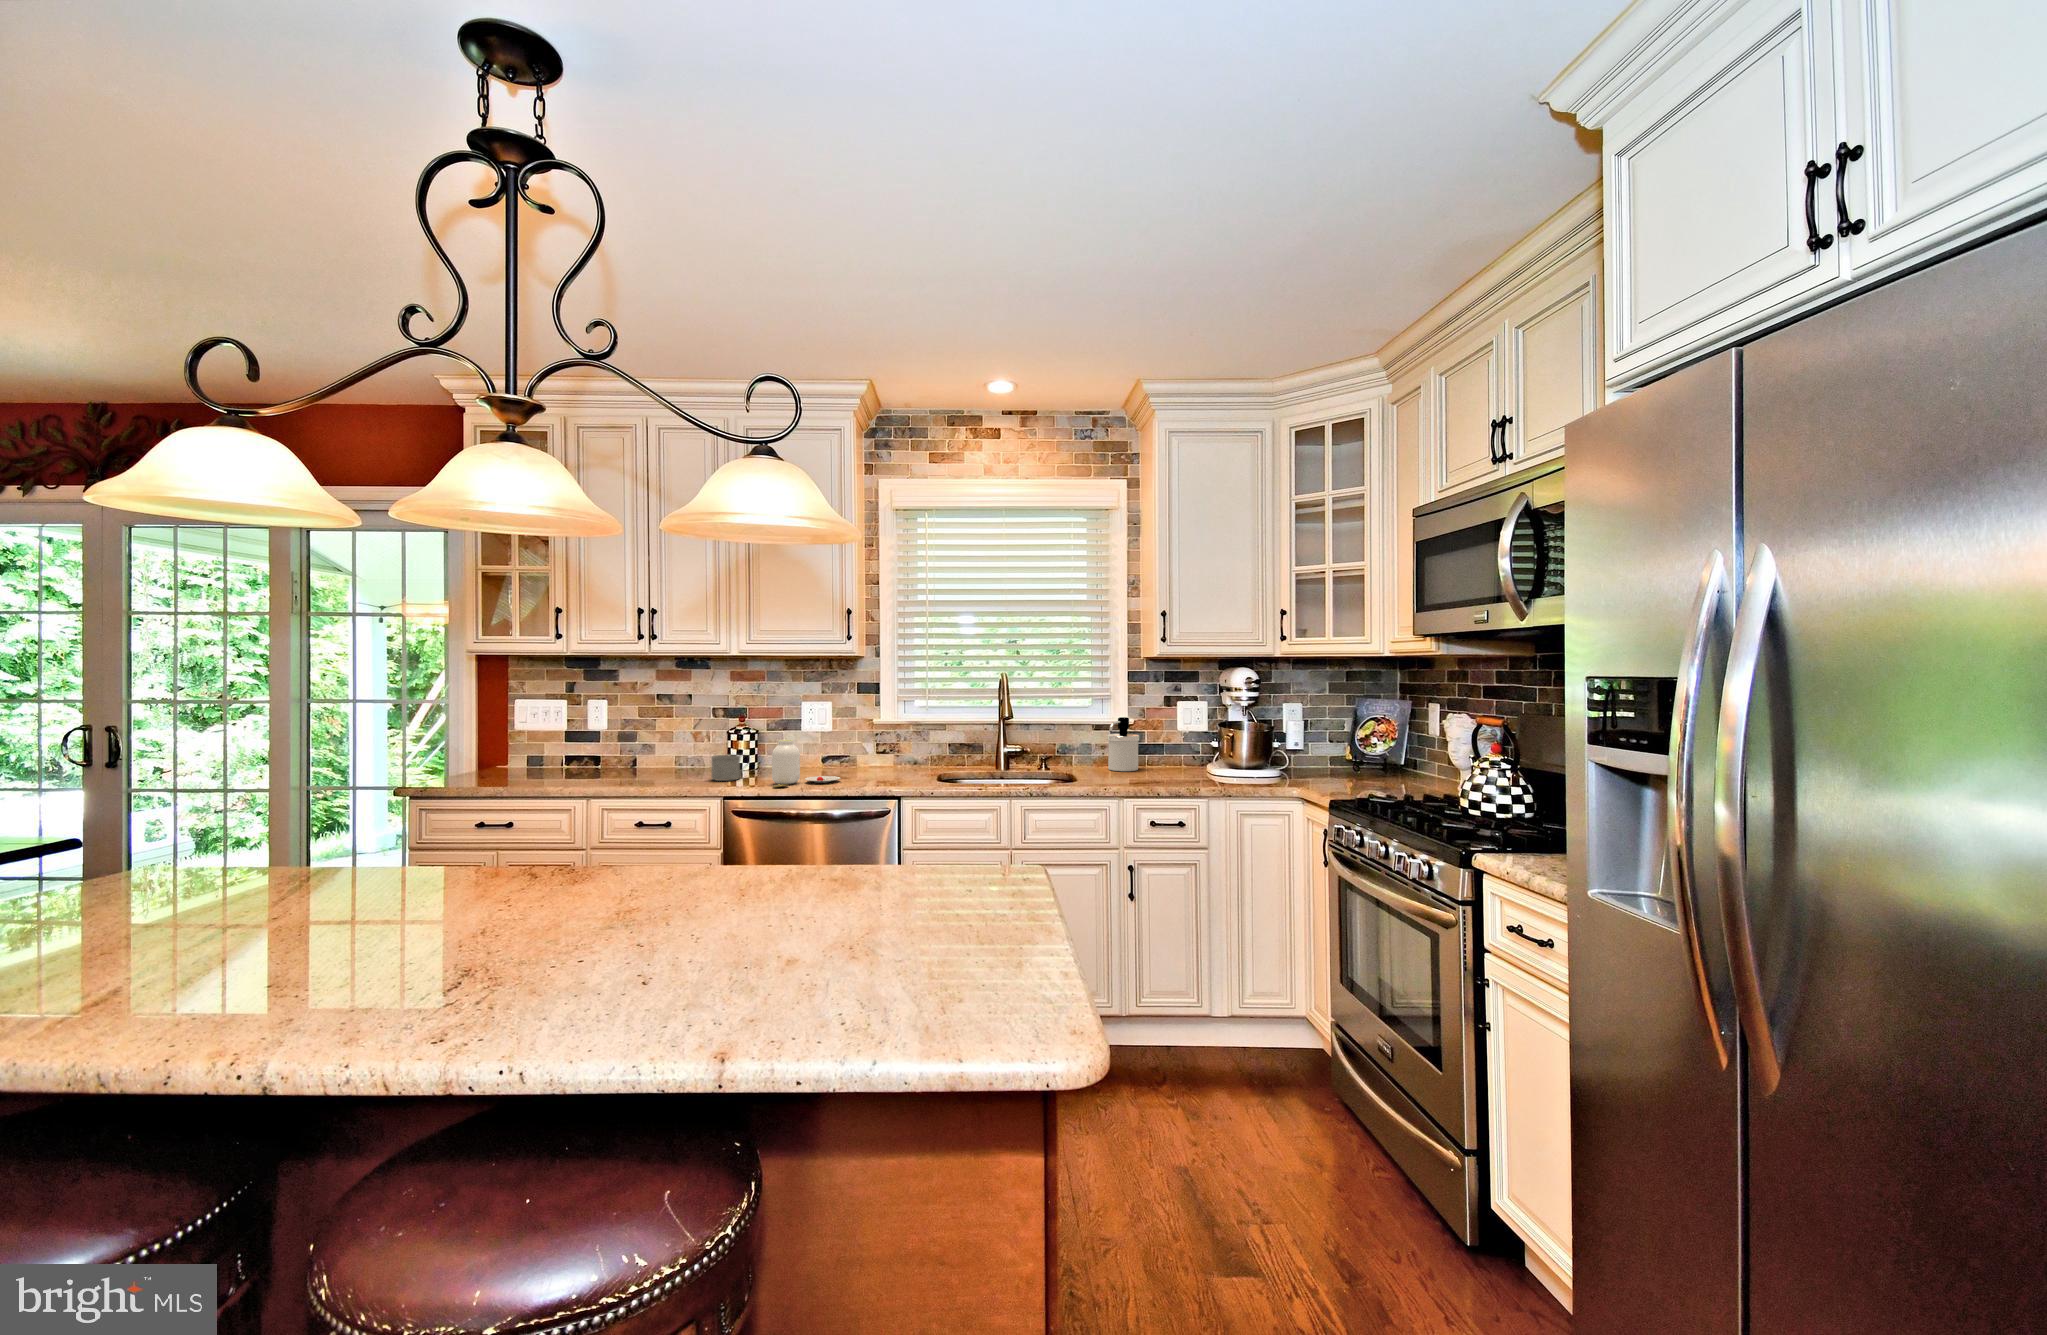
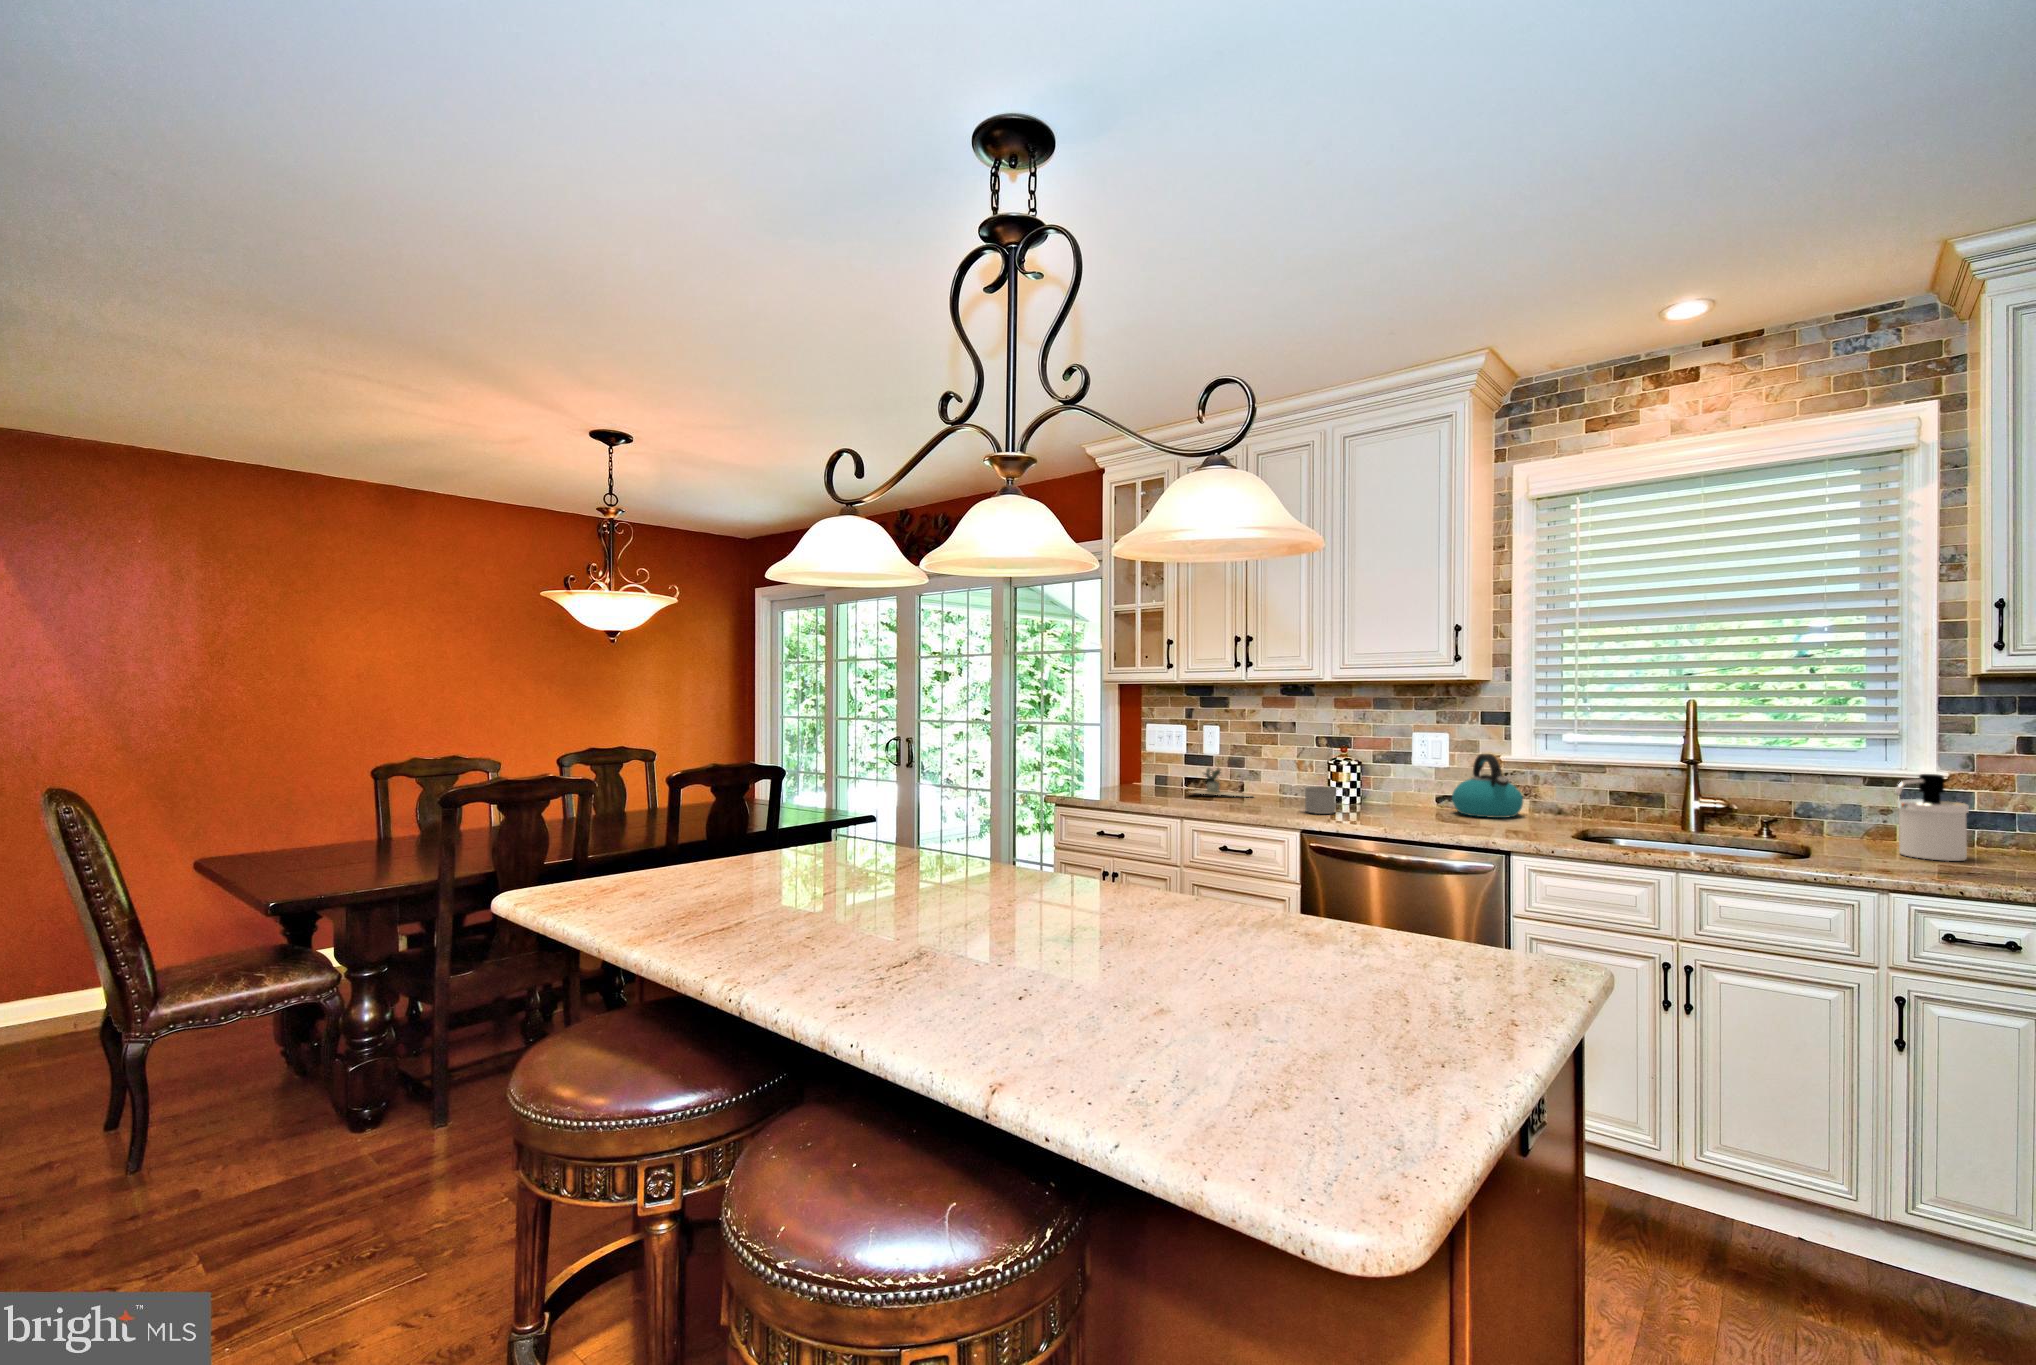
kettle: none [836,717,890,770] -> present [1452,754,1523,818]
jar: present [772,740,840,787] -> none [1362,774,1450,826]
potted plant: none [573,743,676,772] -> present [1193,767,1248,796]

